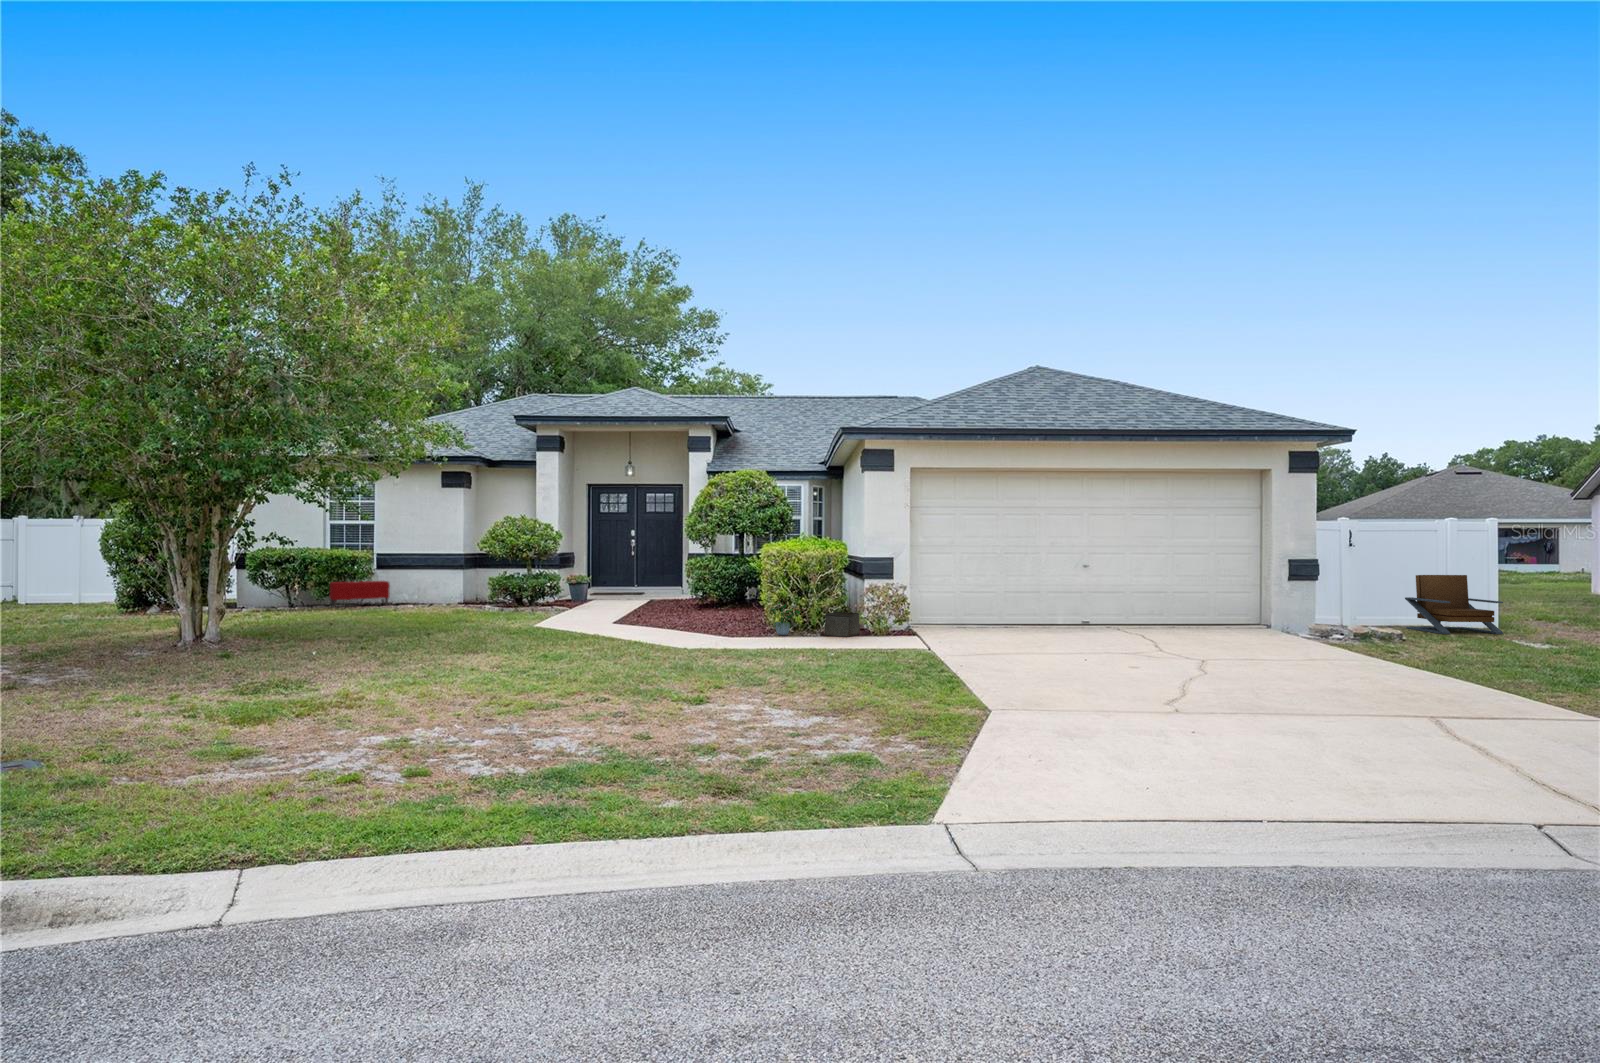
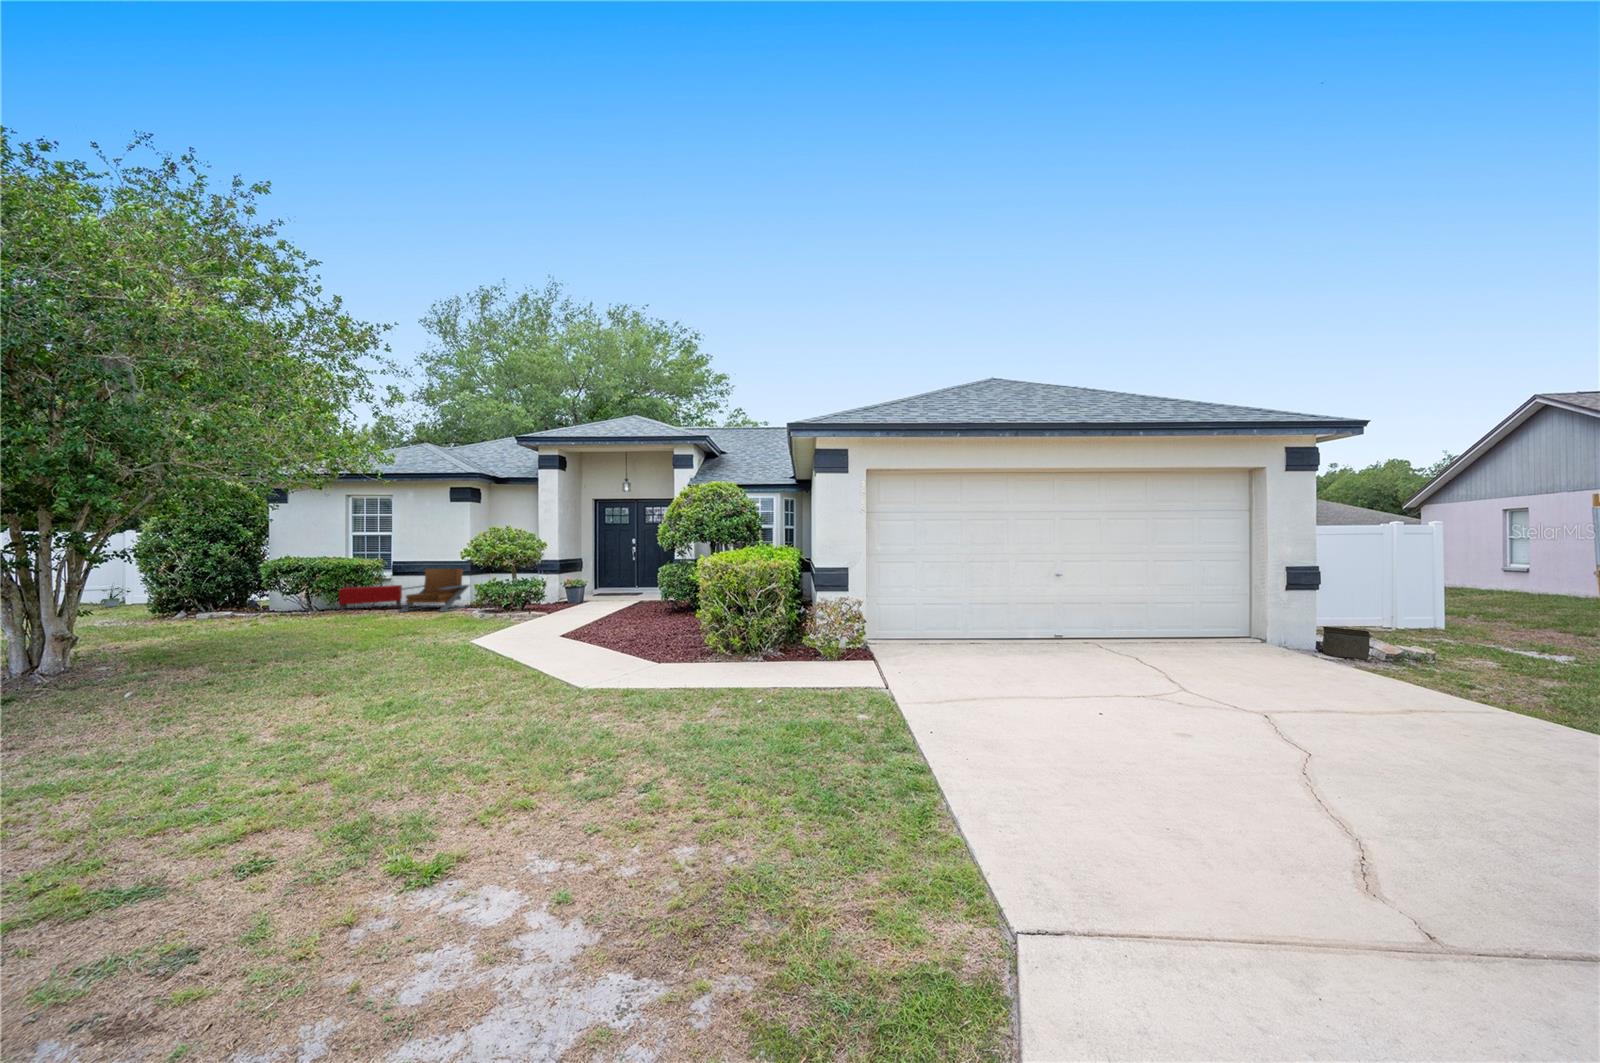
lounge chair: present [1405,575,1503,634] -> present [400,569,469,612]
potted plant: present [772,602,800,635] -> present [100,586,131,607]
storage bin: present [825,612,860,637] -> present [1322,627,1371,660]

